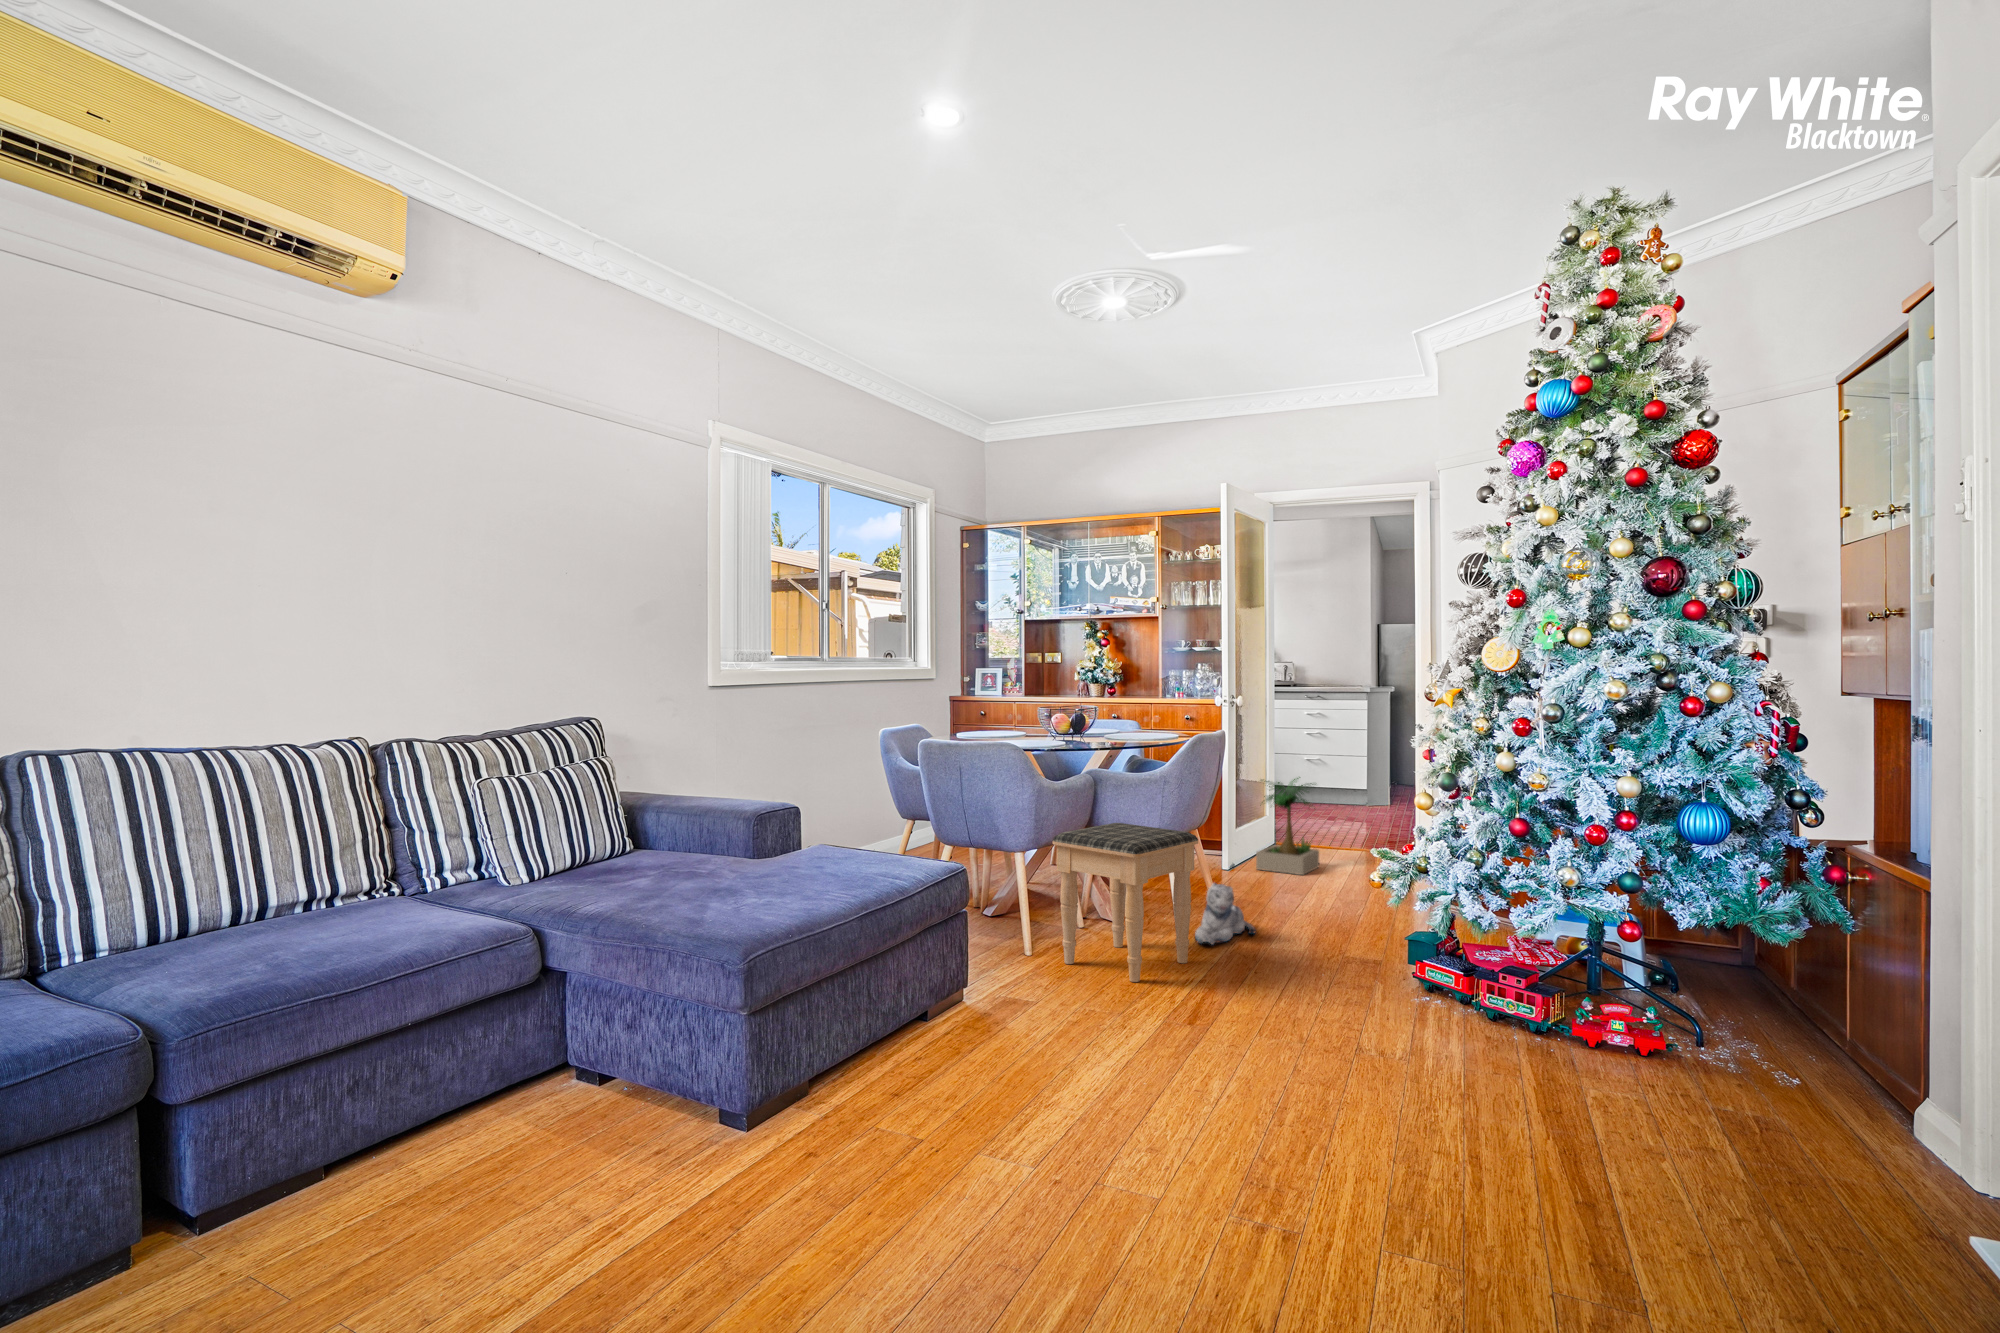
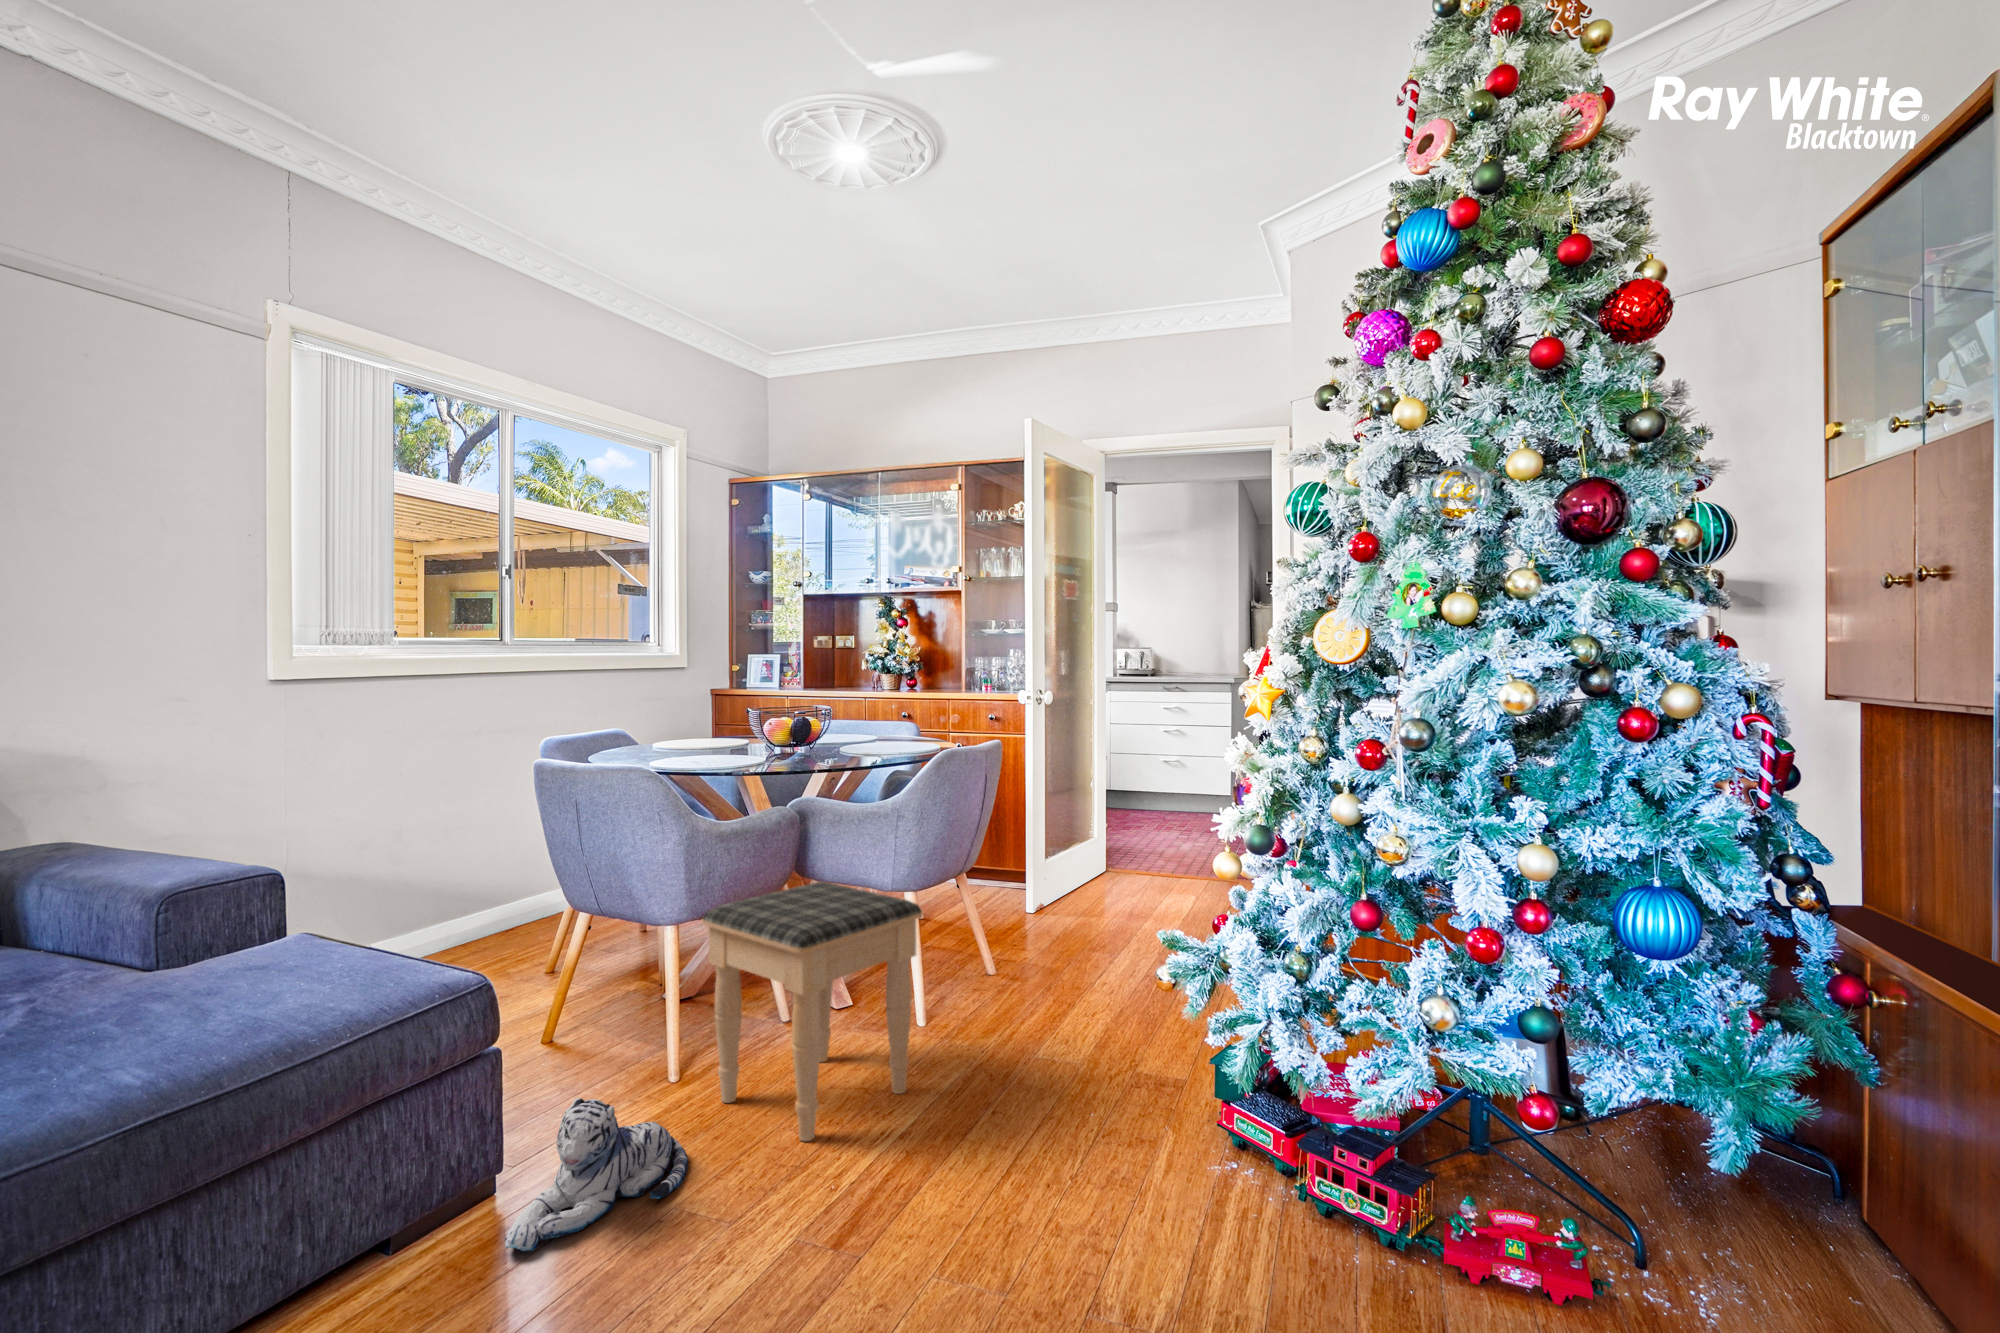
potted plant: present [1256,777,1319,875] -> none [1064,791,1152,918]
plush toy: present [1195,883,1256,944] -> present [505,1098,688,1251]

